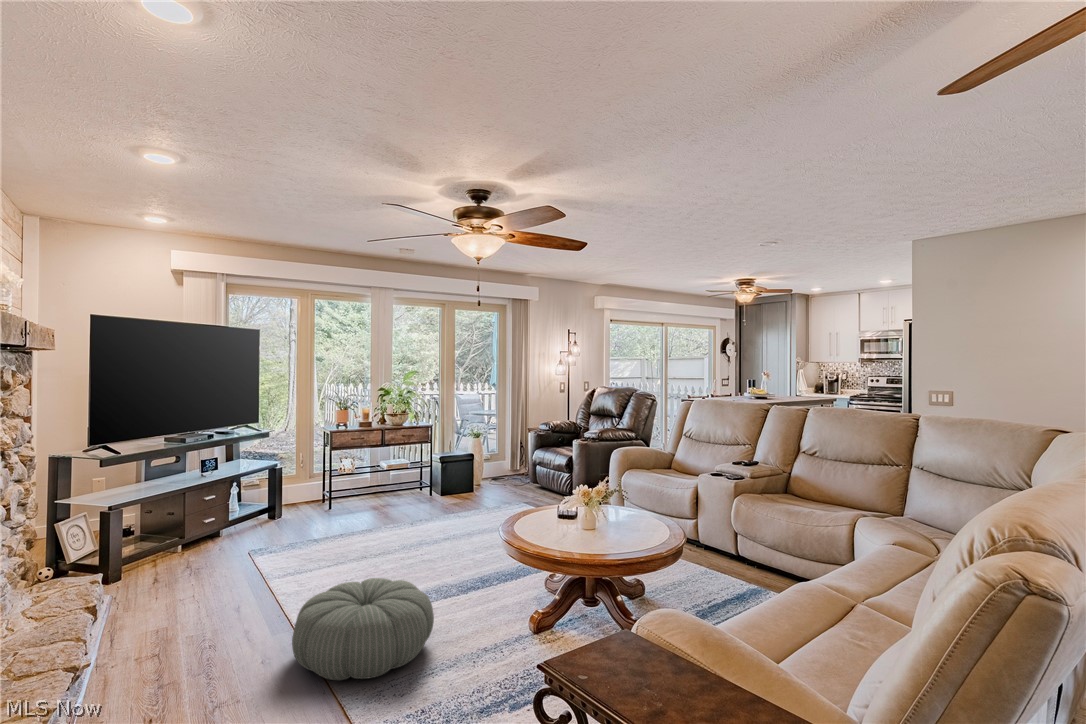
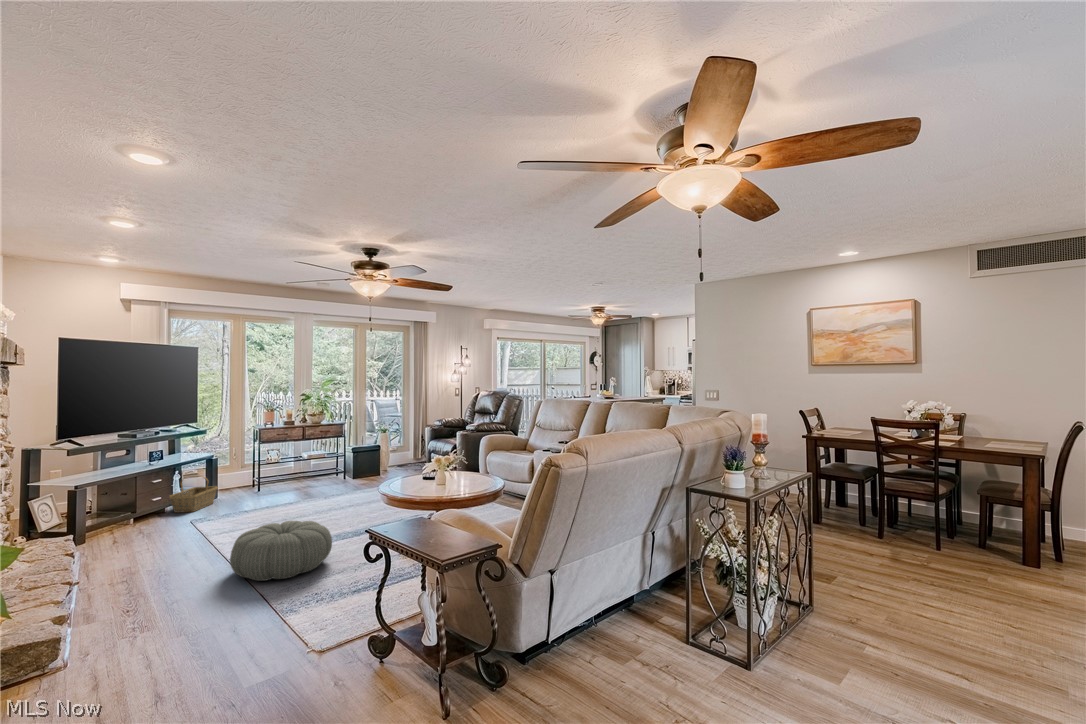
basket: none [224,492,282,539] -> present [169,476,218,513]

